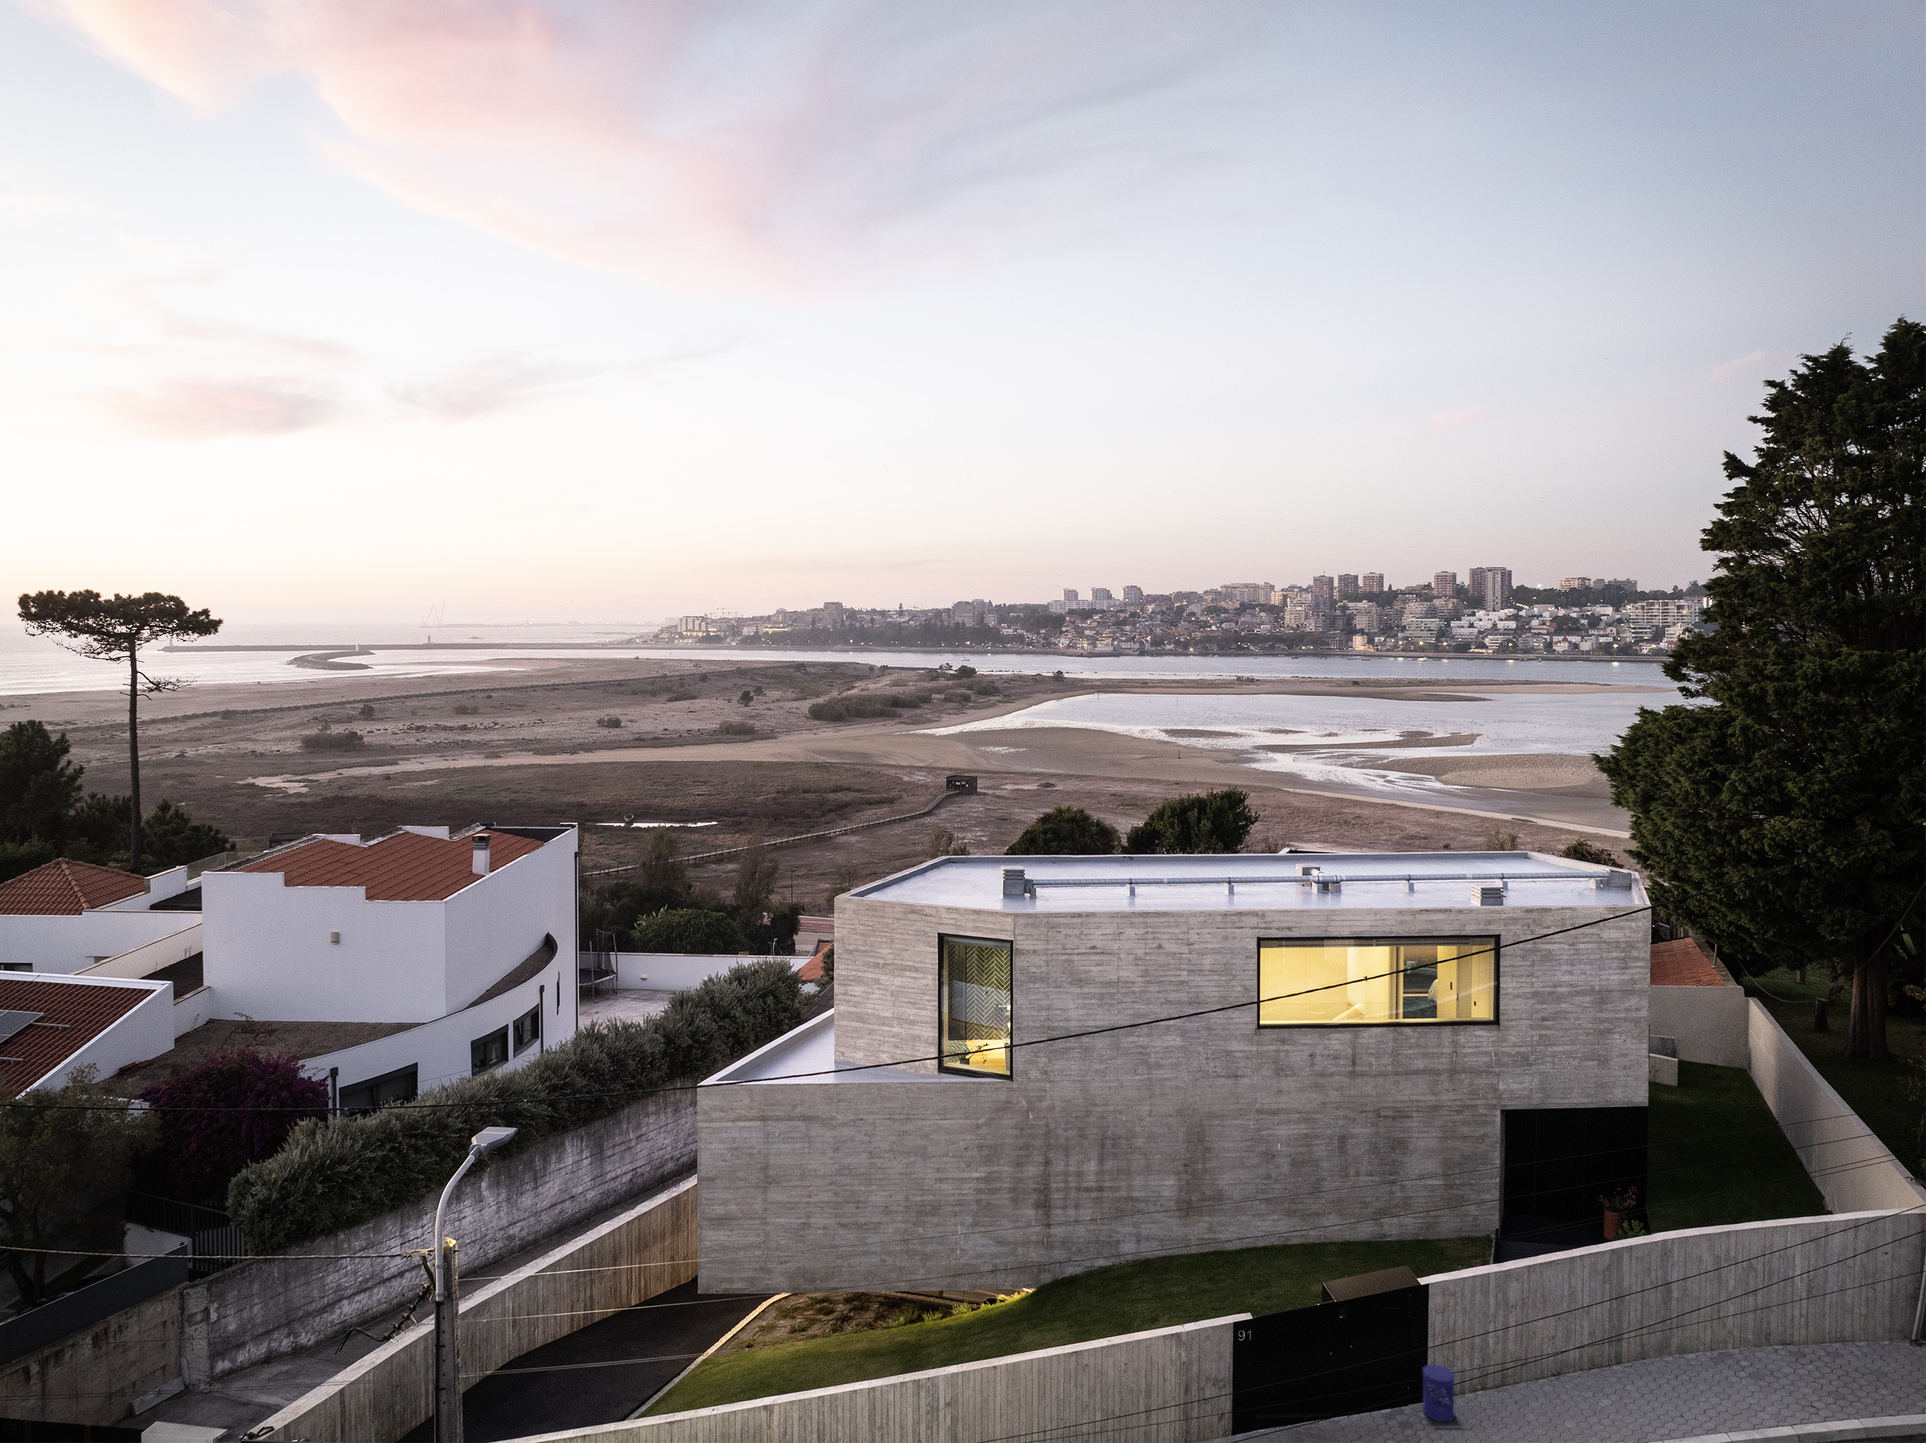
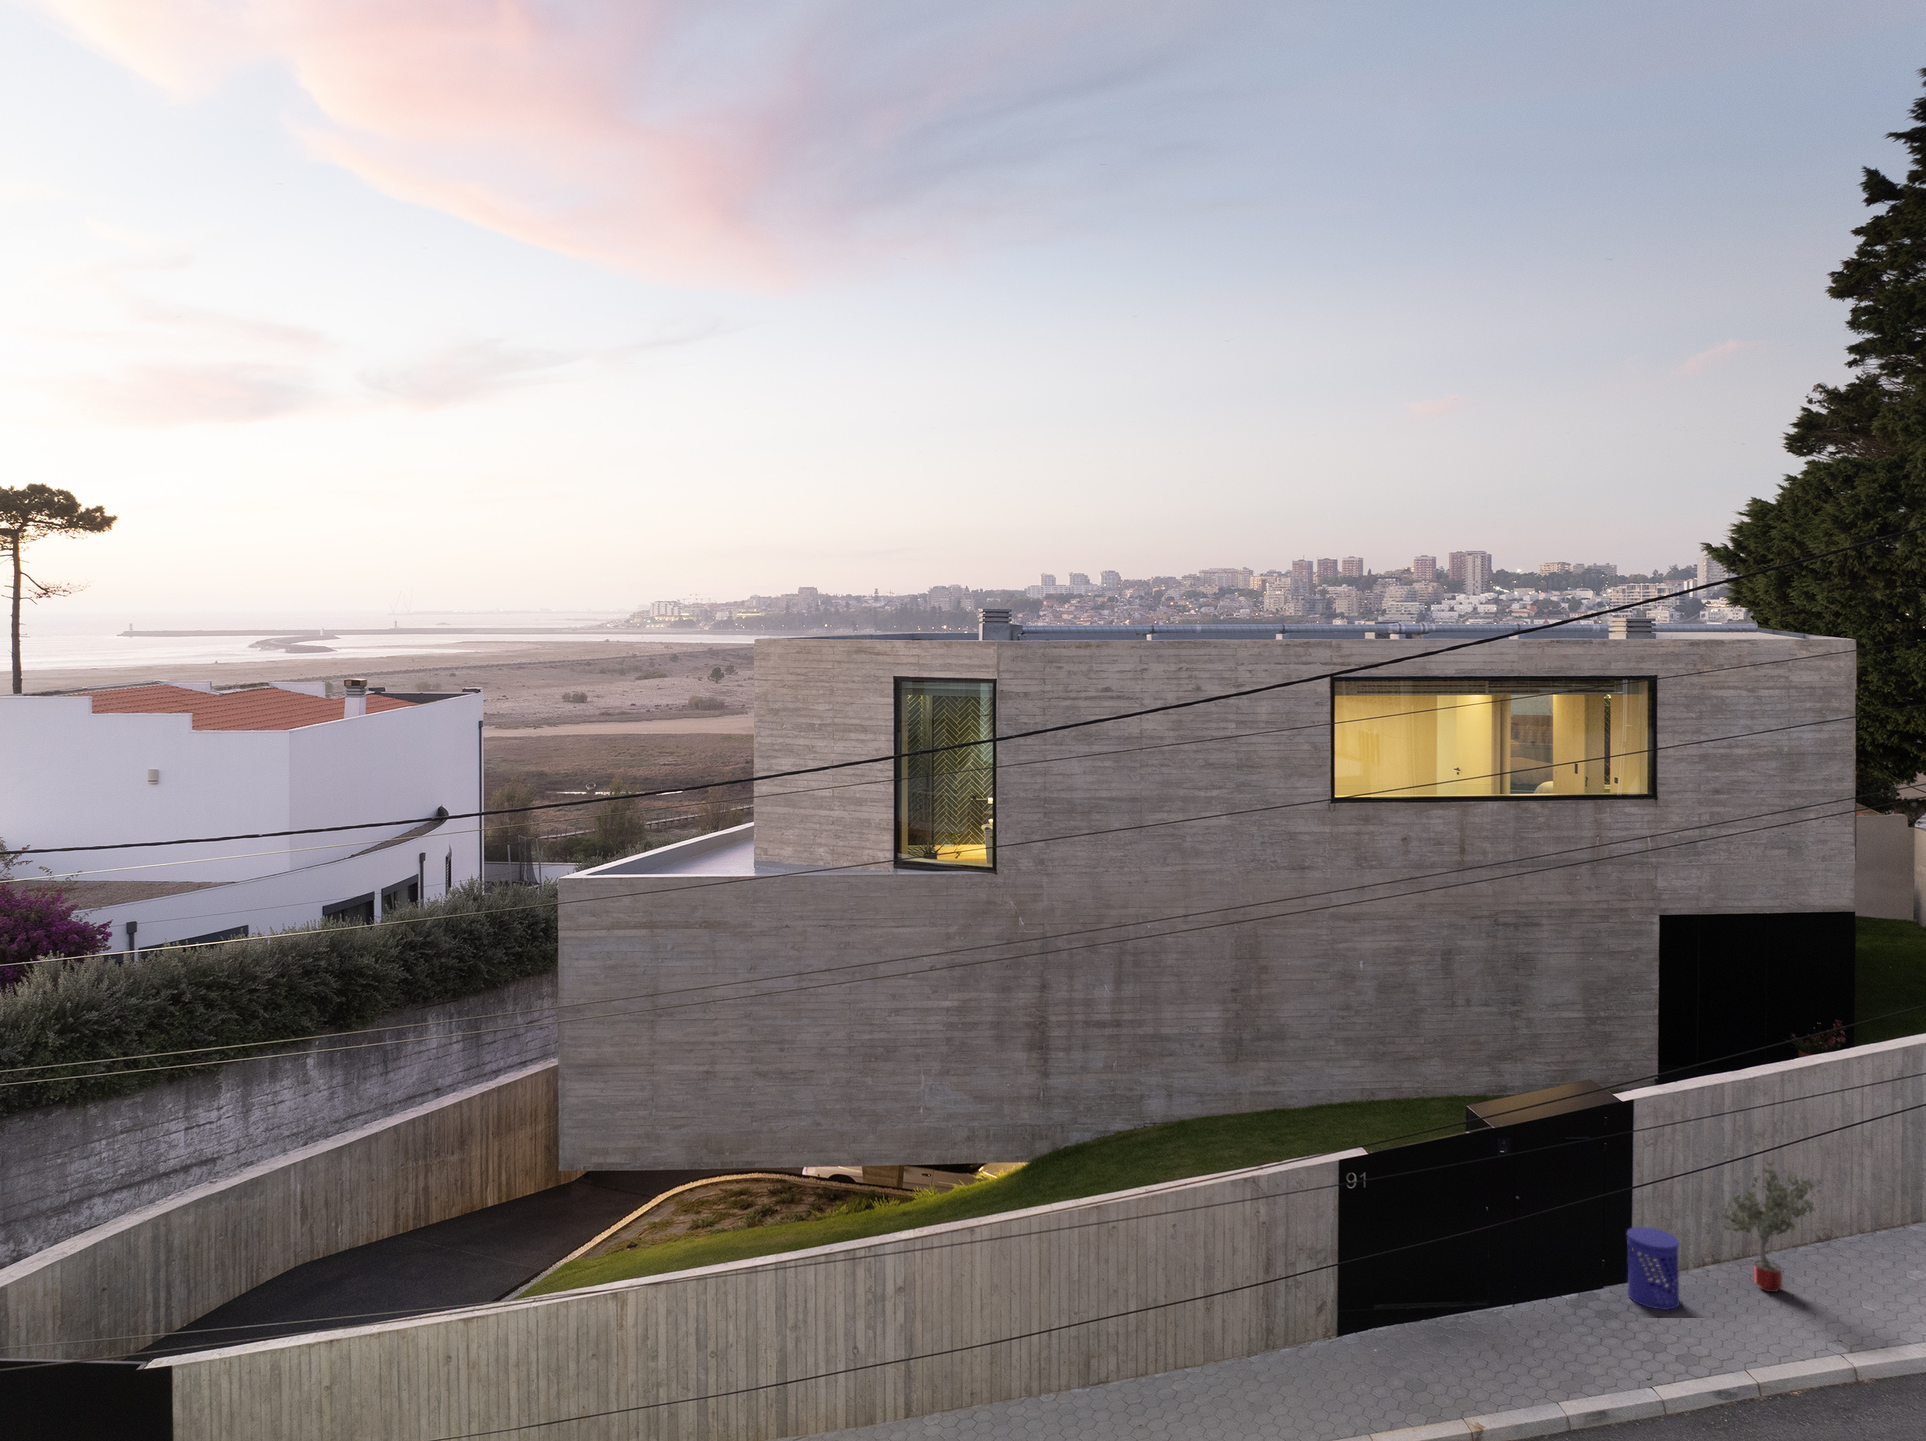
potted tree: none [1485,1321,1548,1409] -> present [1722,1162,1815,1292]

